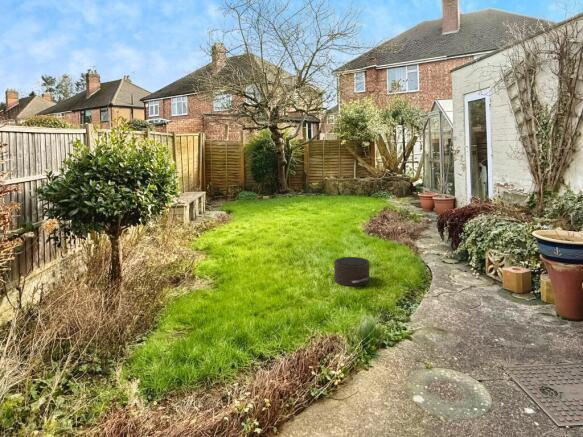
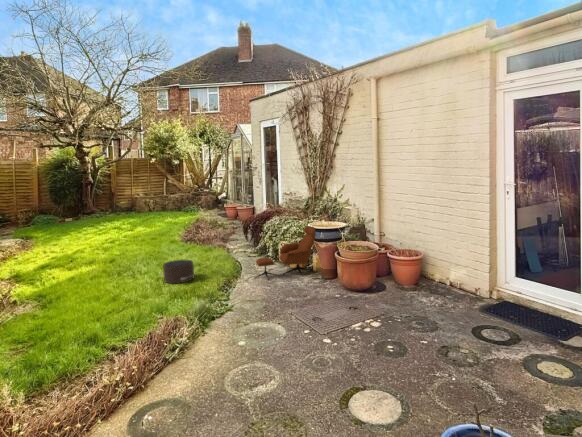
lounge chair: none [446,234,550,306] -> present [255,226,316,278]

